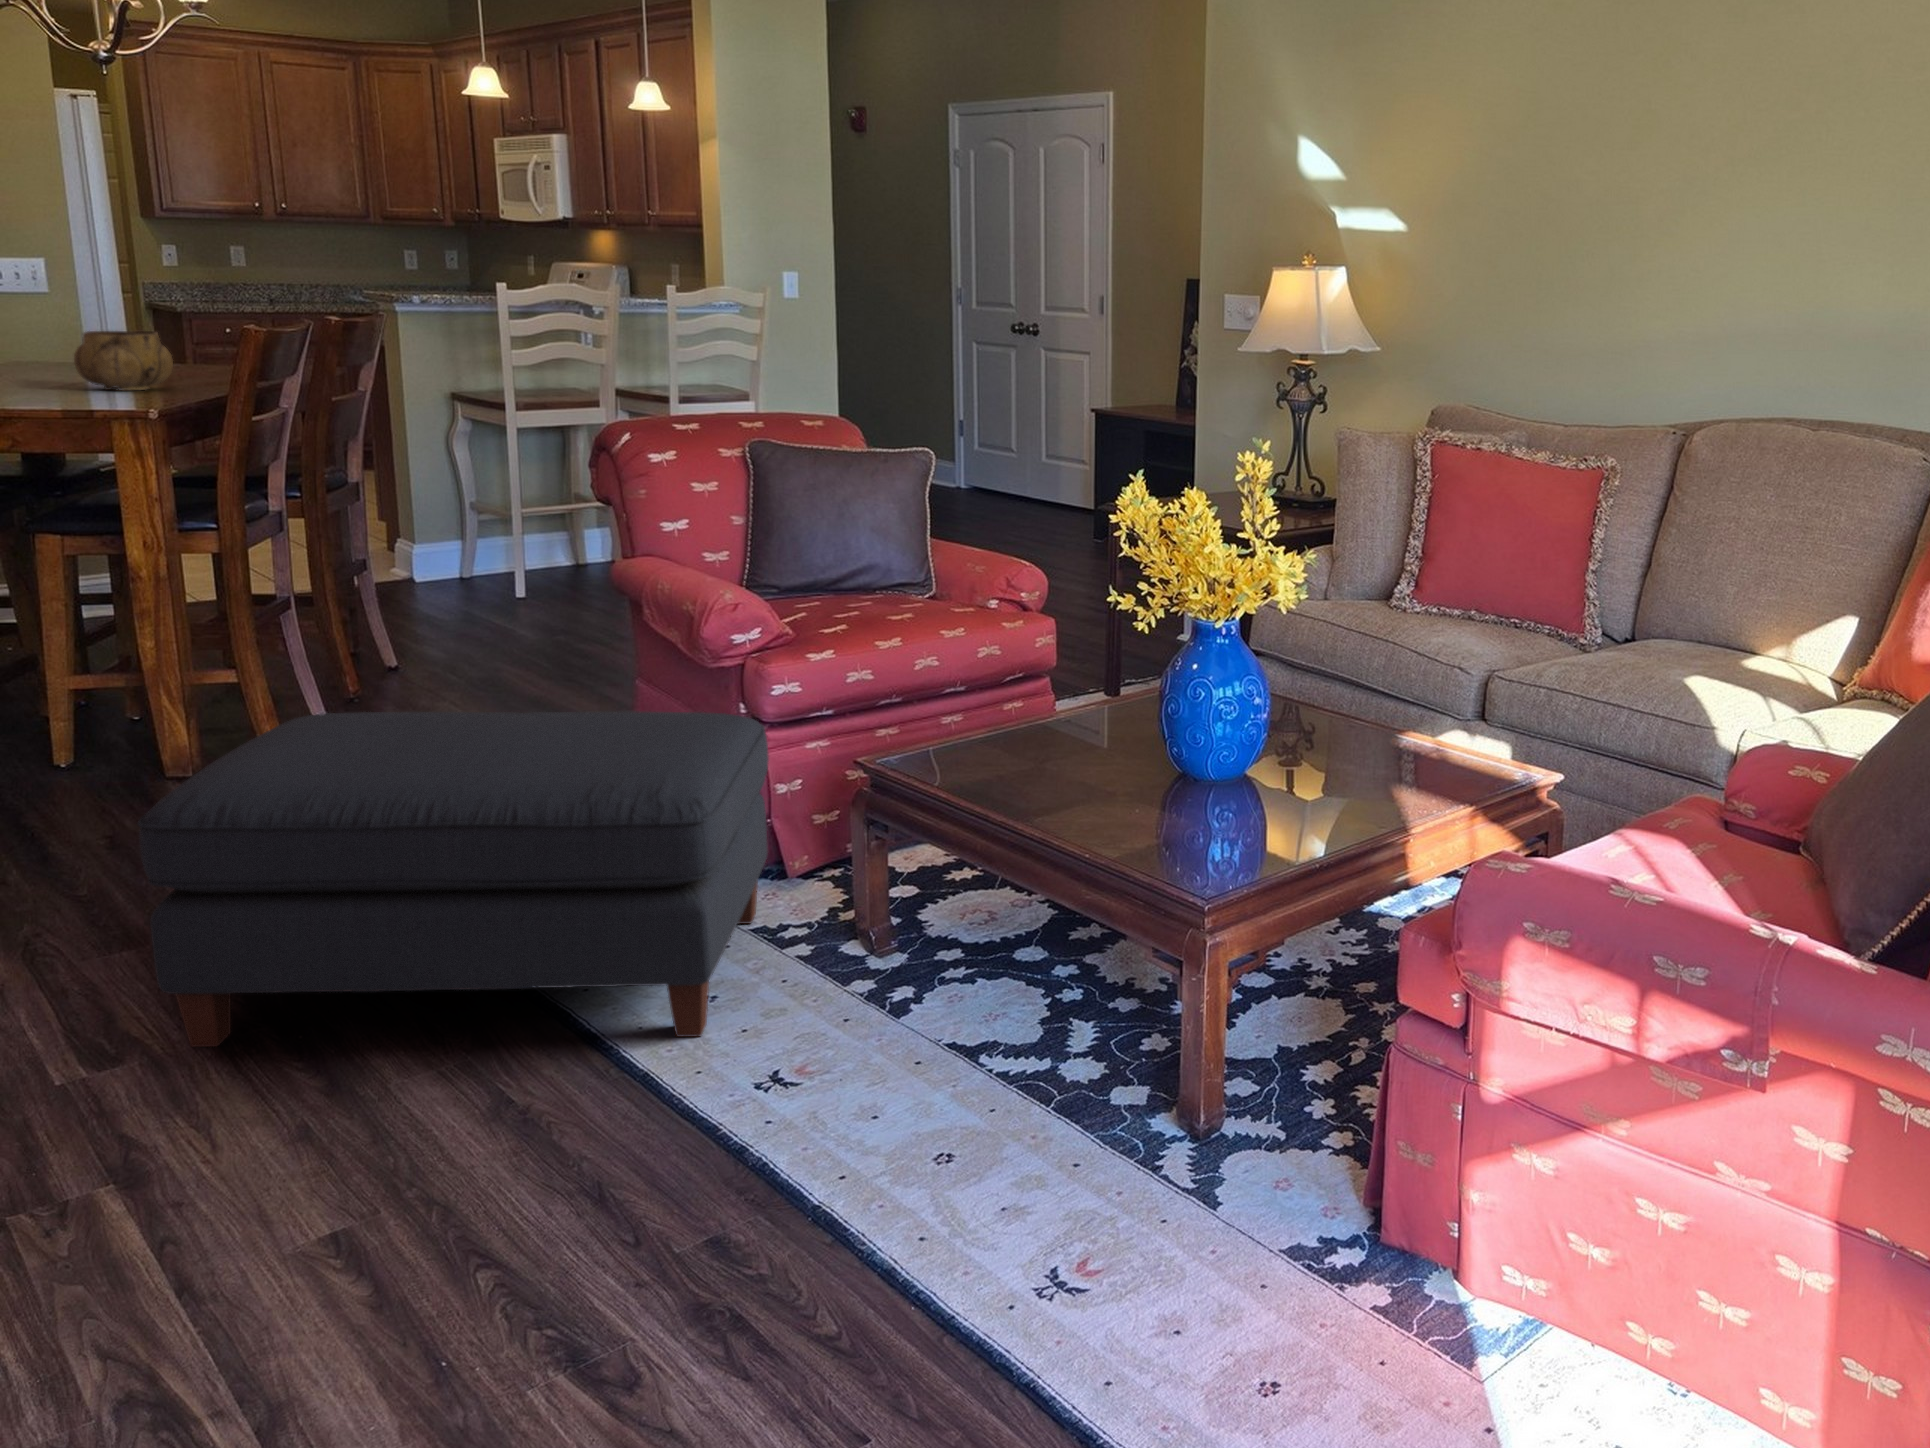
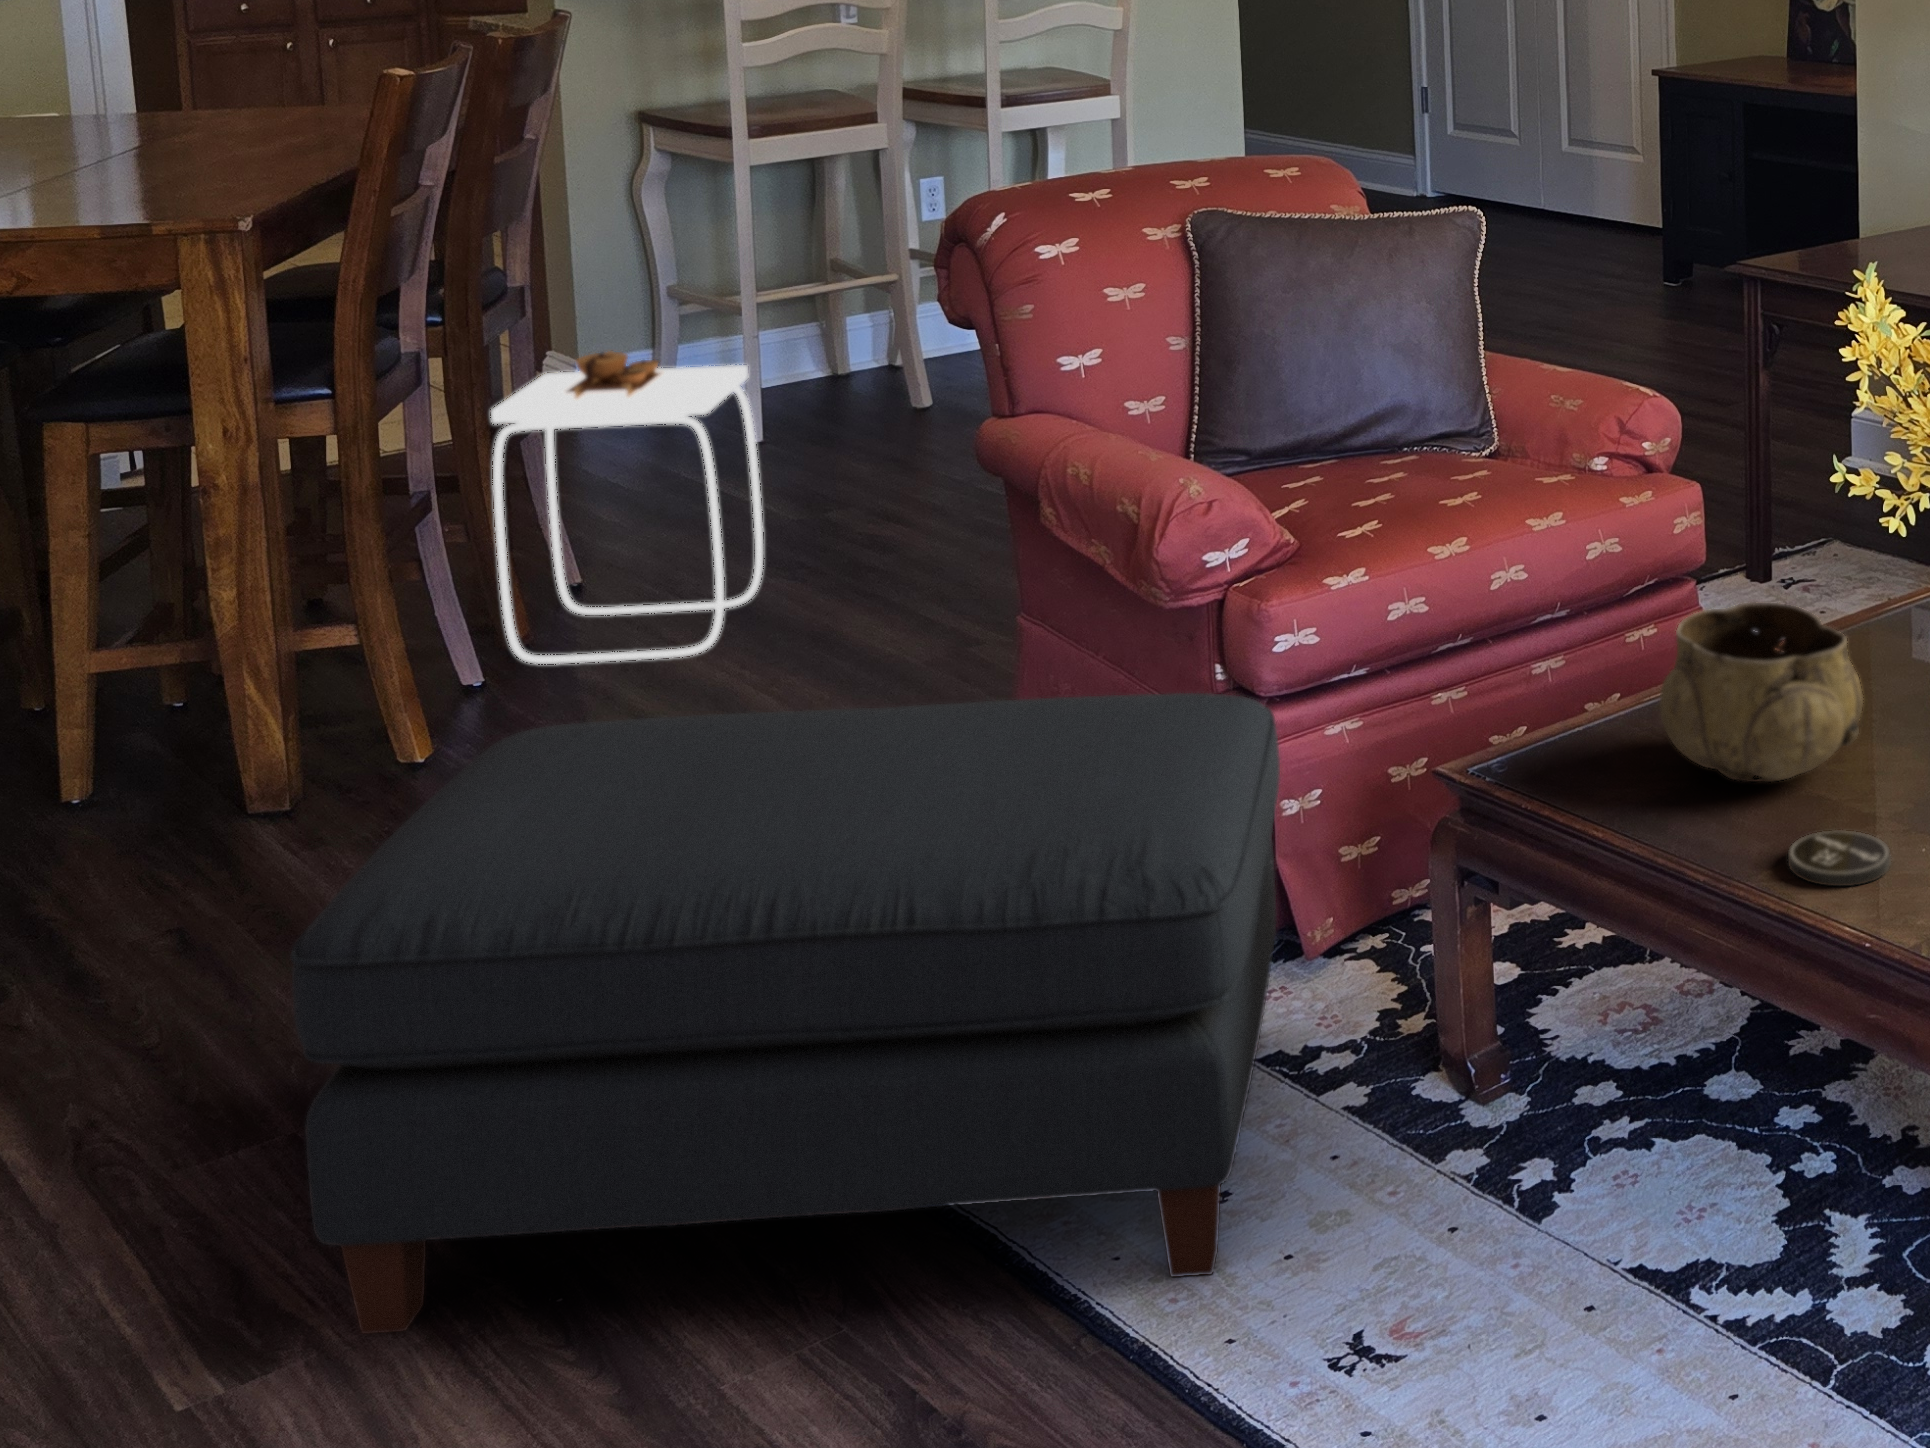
decorative bowl: present [74,331,173,390] -> present [1659,602,1863,782]
side table: none [329,526,505,713] -> present [491,351,763,664]
coaster: none [1049,795,1111,824] -> present [1788,830,1891,886]

